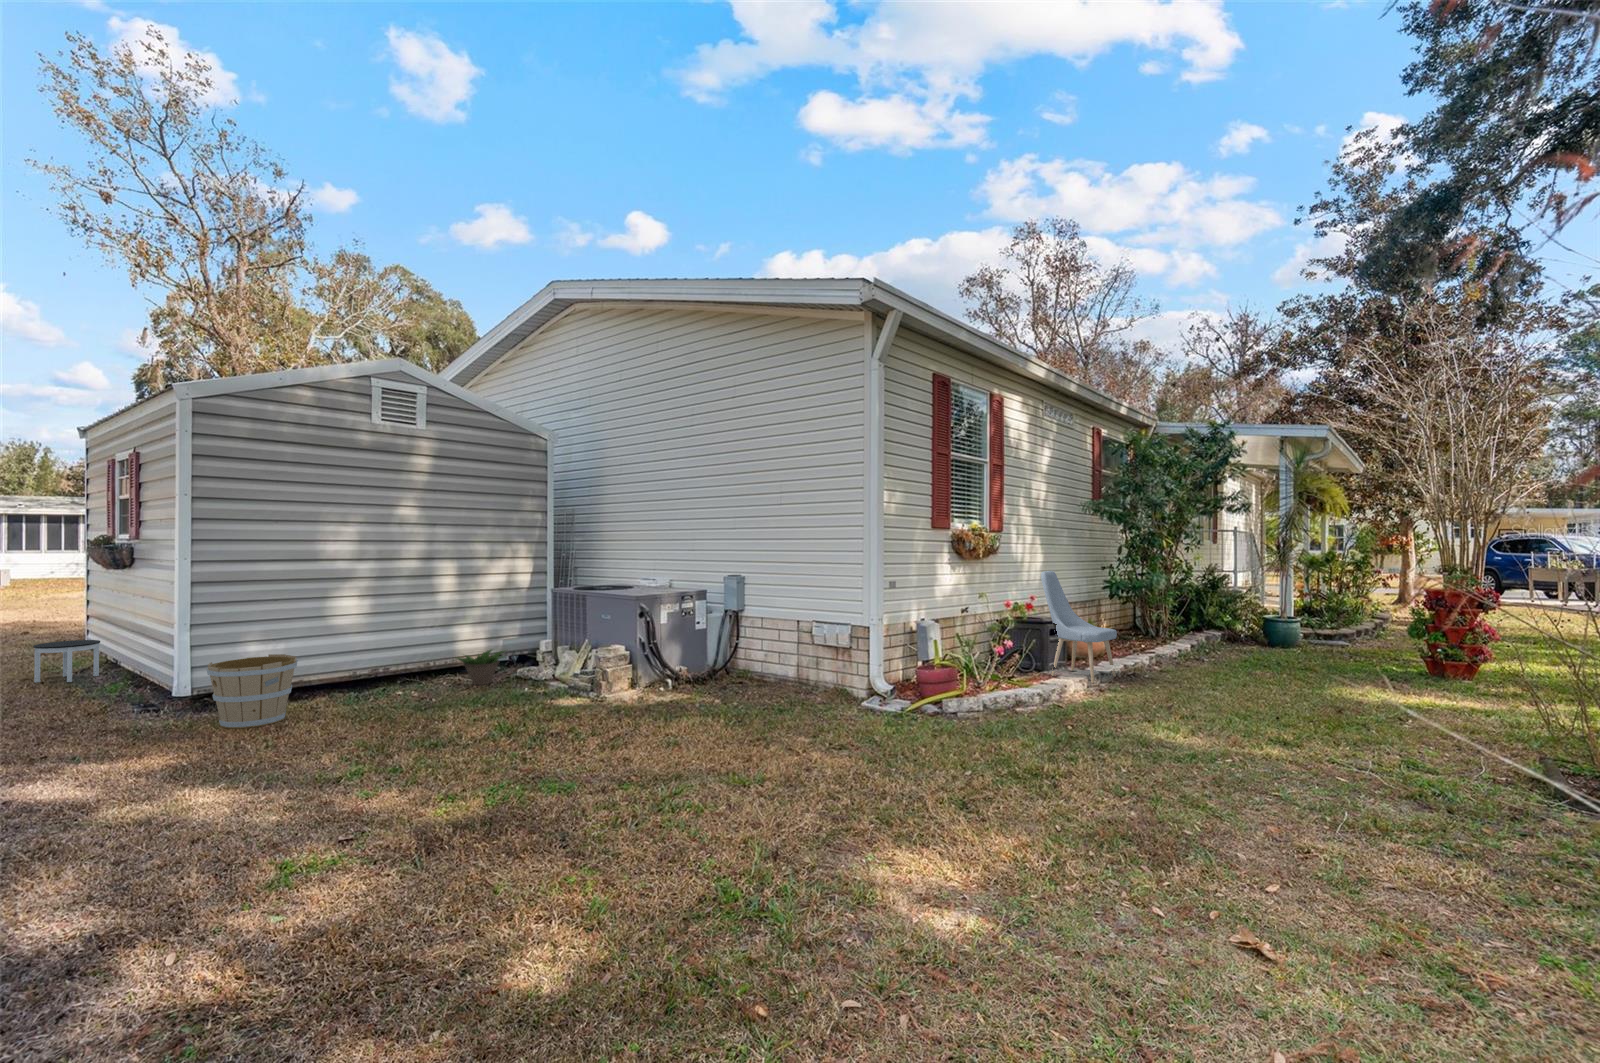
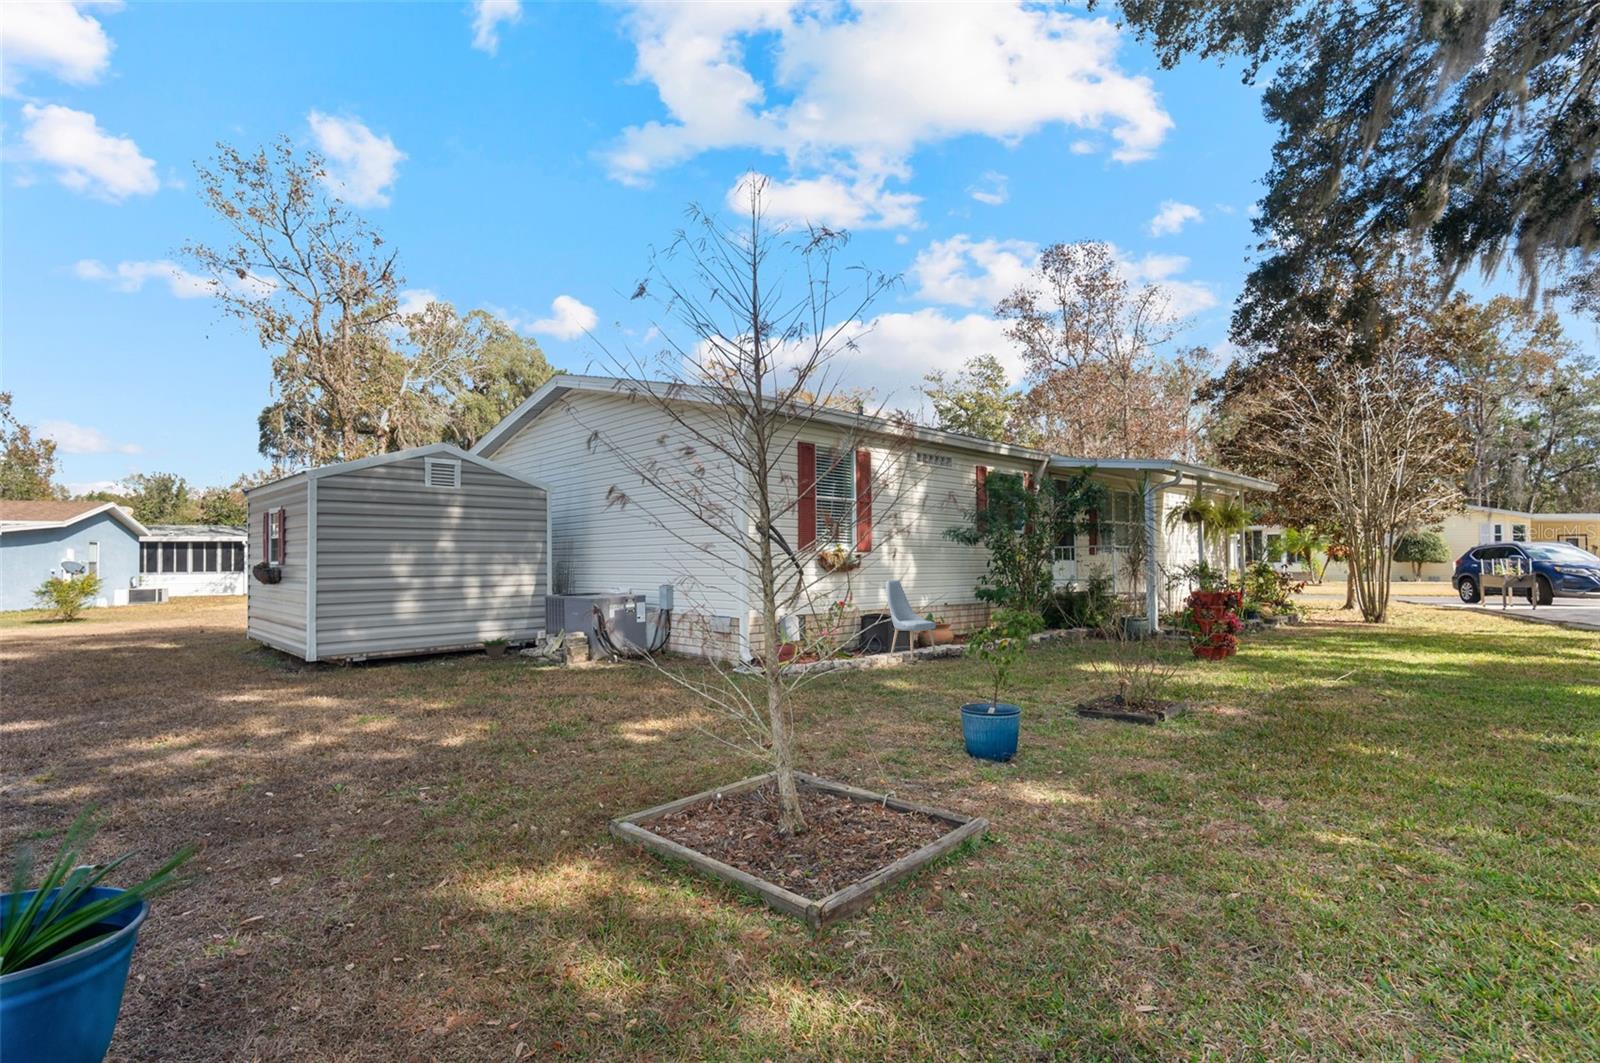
round table: present [33,640,100,683] -> none [220,631,258,657]
wooden bucket: present [207,654,298,729] -> none [327,636,378,678]

